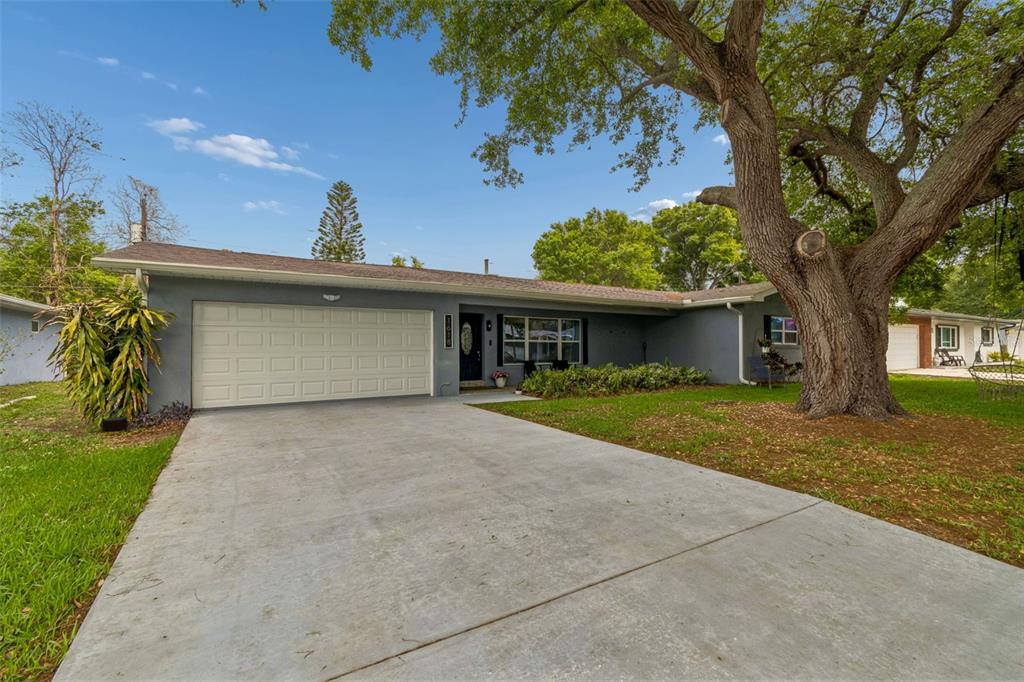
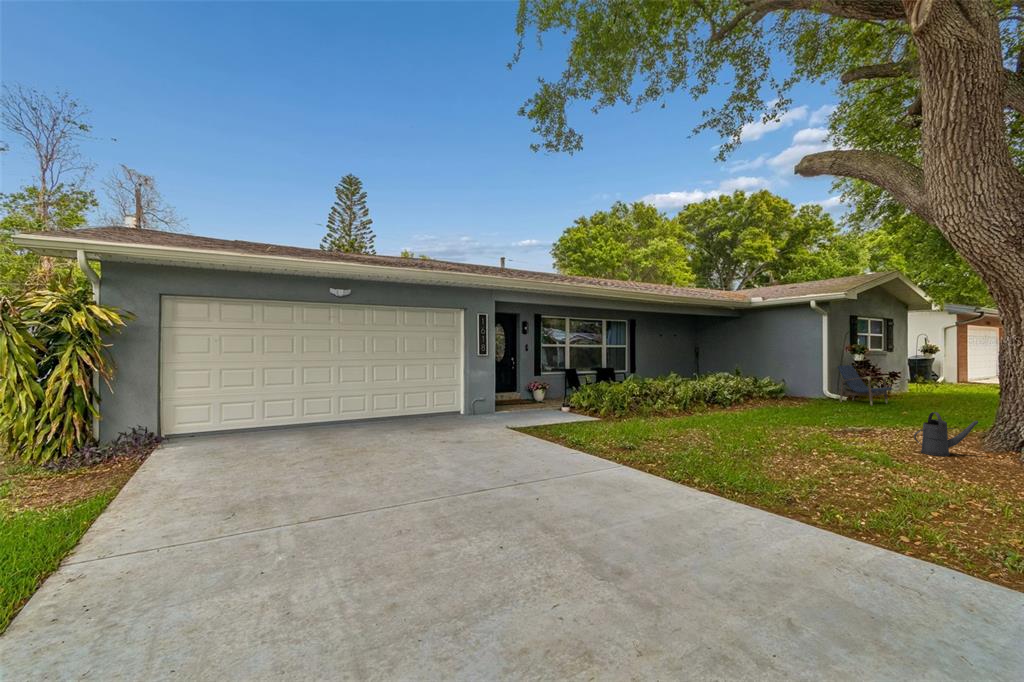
watering can: none [760,388,803,420] -> present [914,412,978,456]
decorative plant: present [101,395,128,431] -> none [27,420,66,471]

